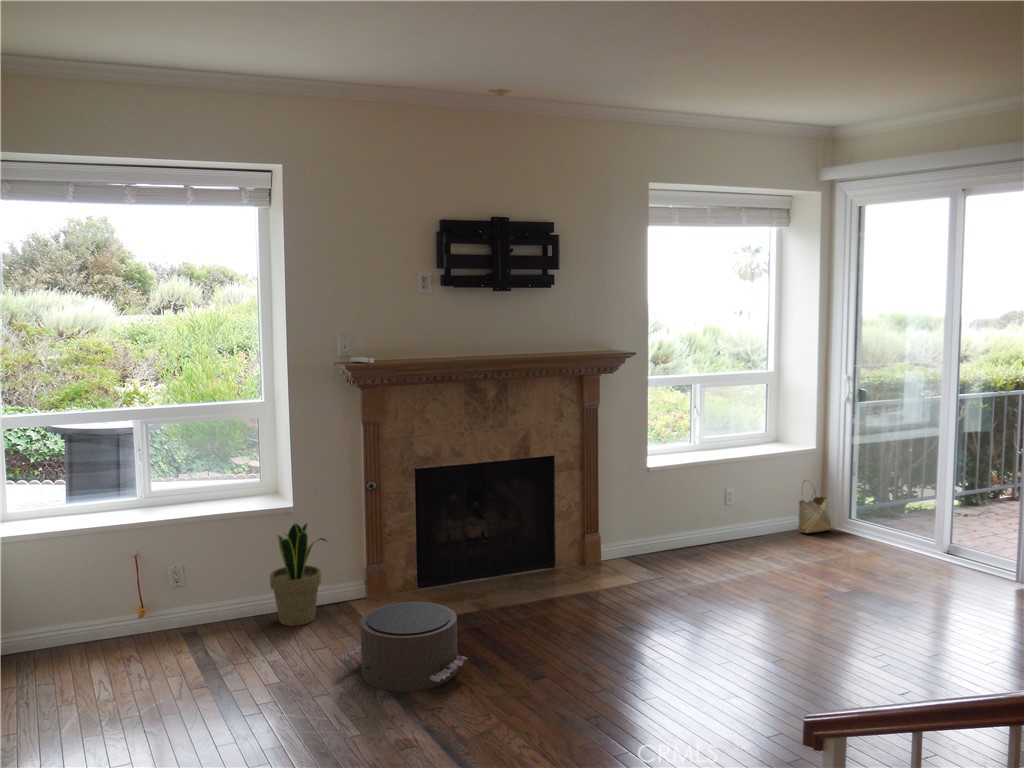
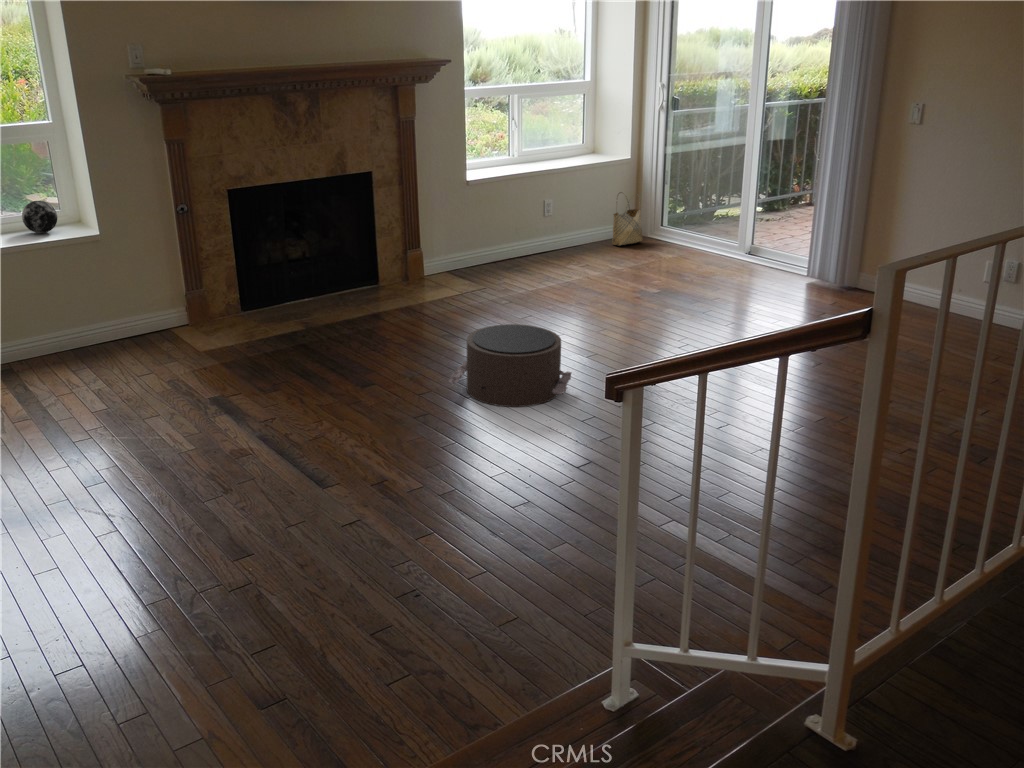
decorative orb: none [229,476,259,505] -> present [22,201,57,233]
potted plant: present [270,523,327,626] -> none [86,249,147,357]
pouf: present [340,602,468,692] -> present [449,324,572,407]

